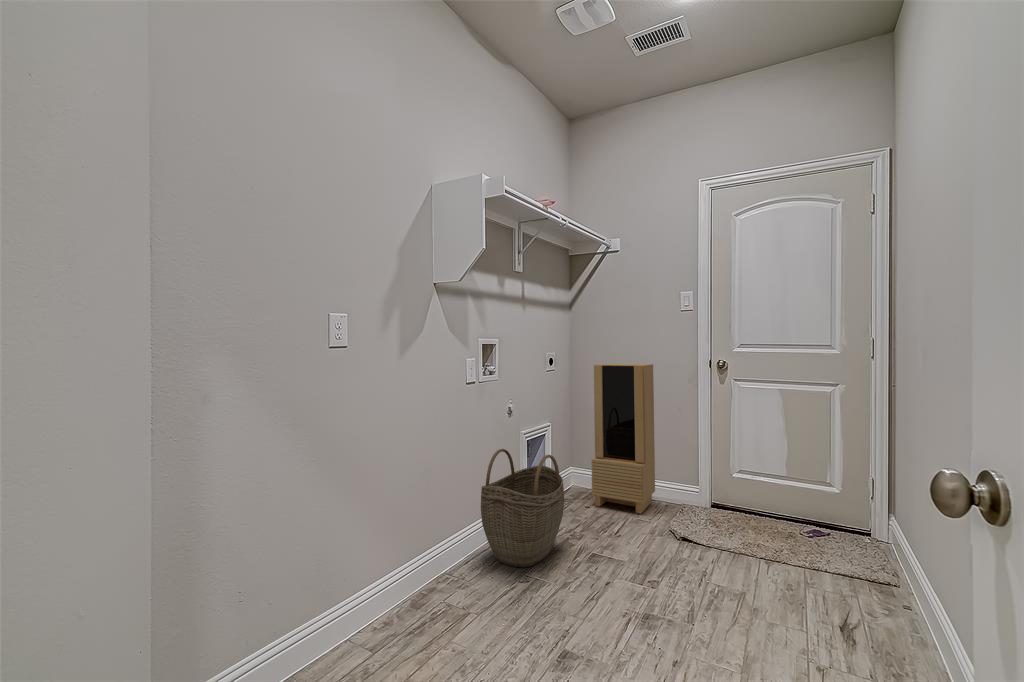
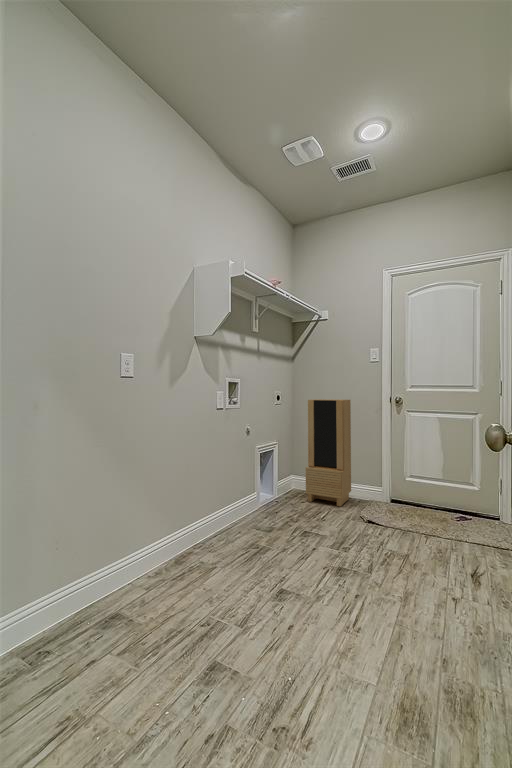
woven basket: present [481,449,564,567] -> none [225,457,285,539]

